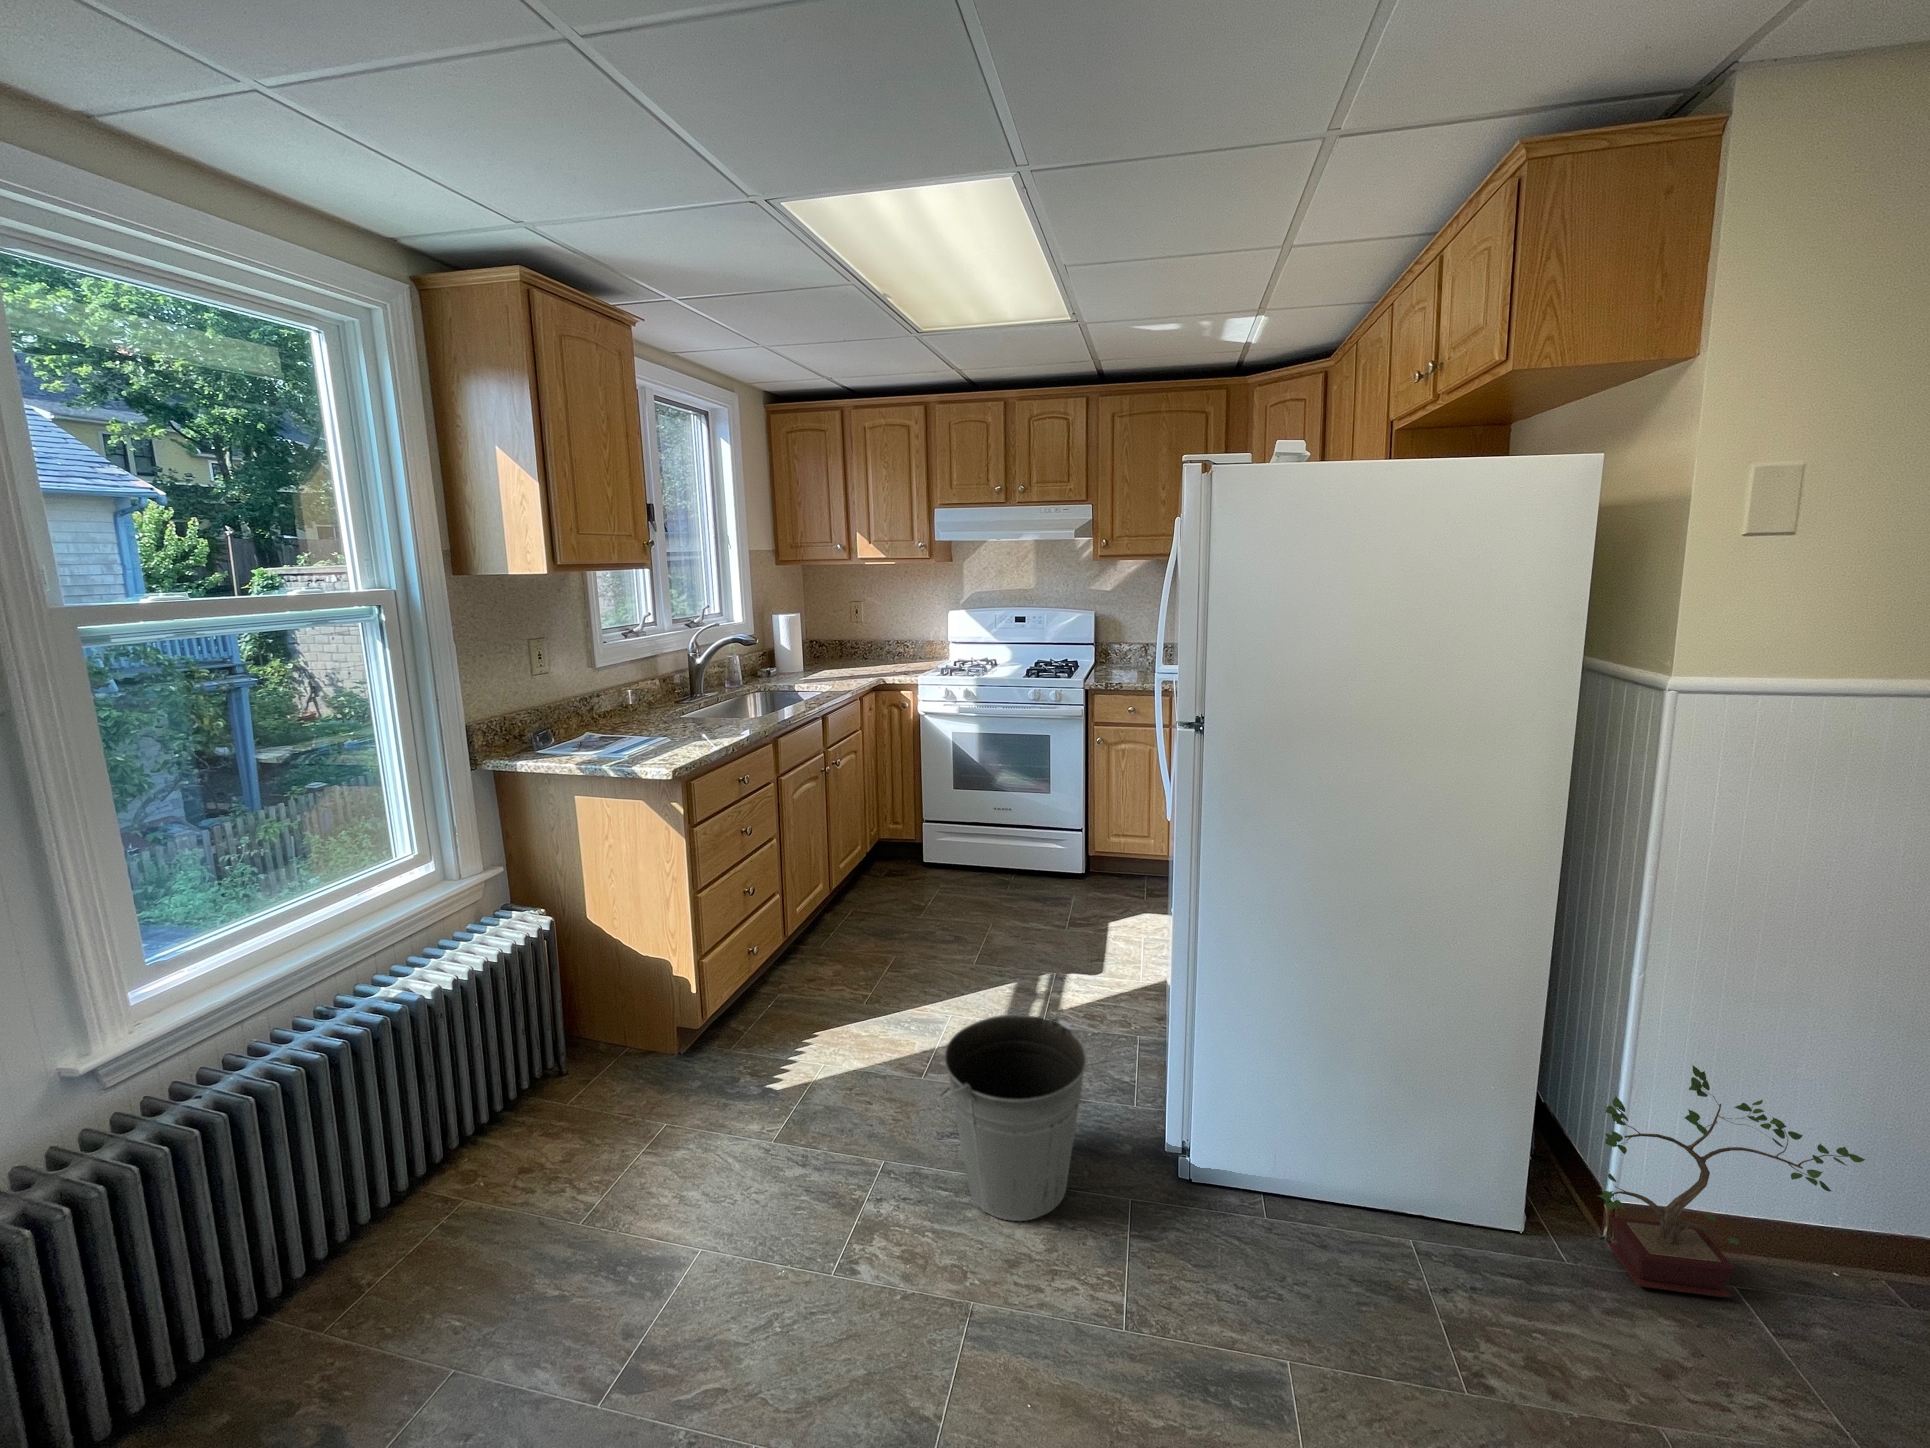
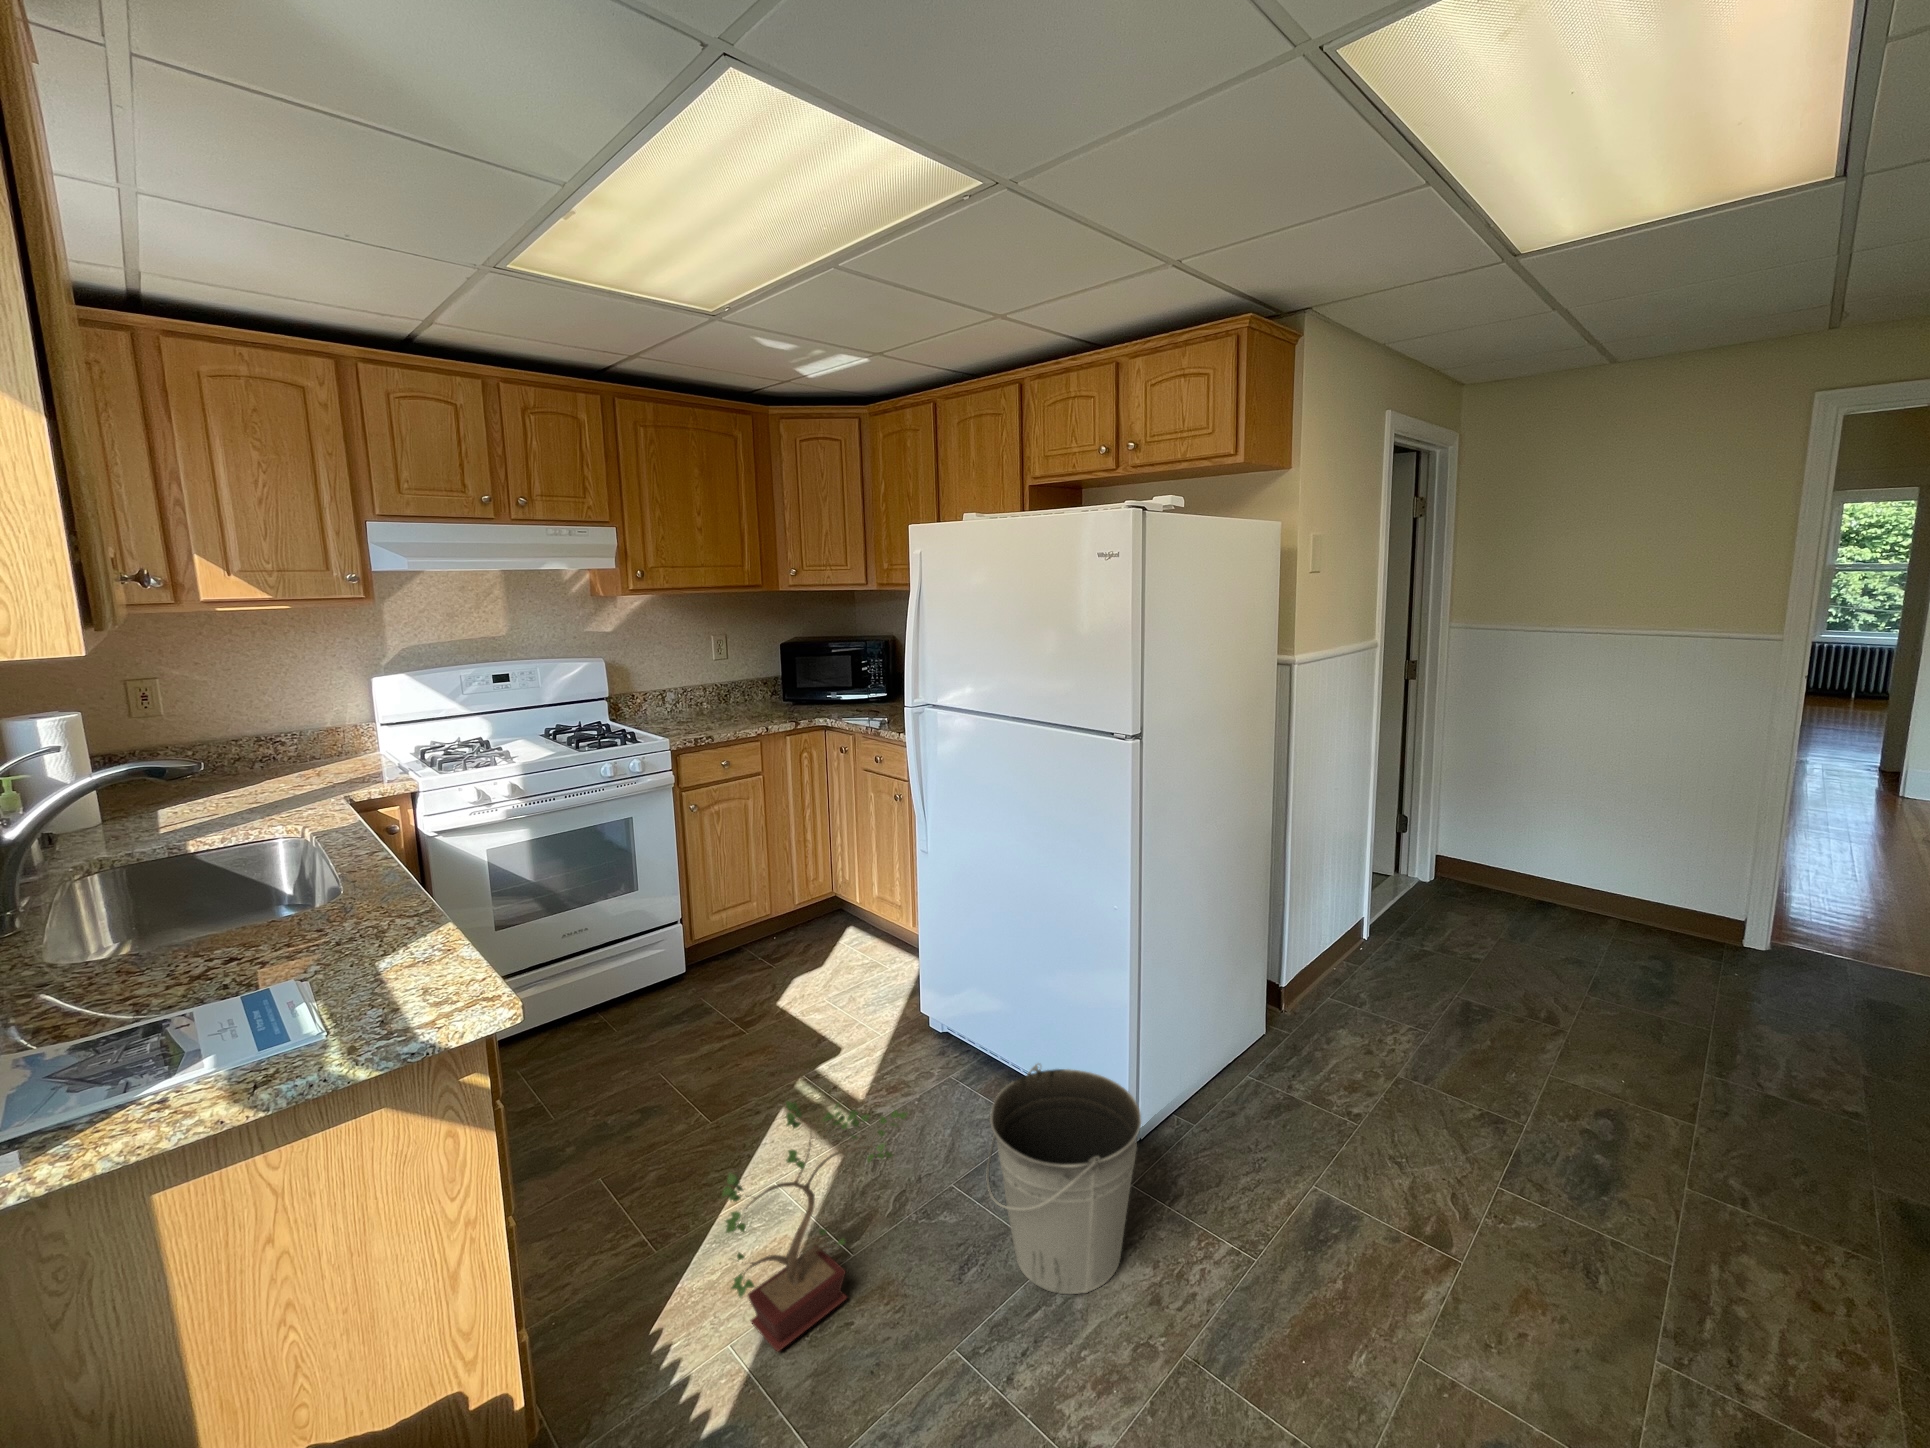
potted plant: present [1599,1066,1866,1297] -> present [722,1101,907,1352]

